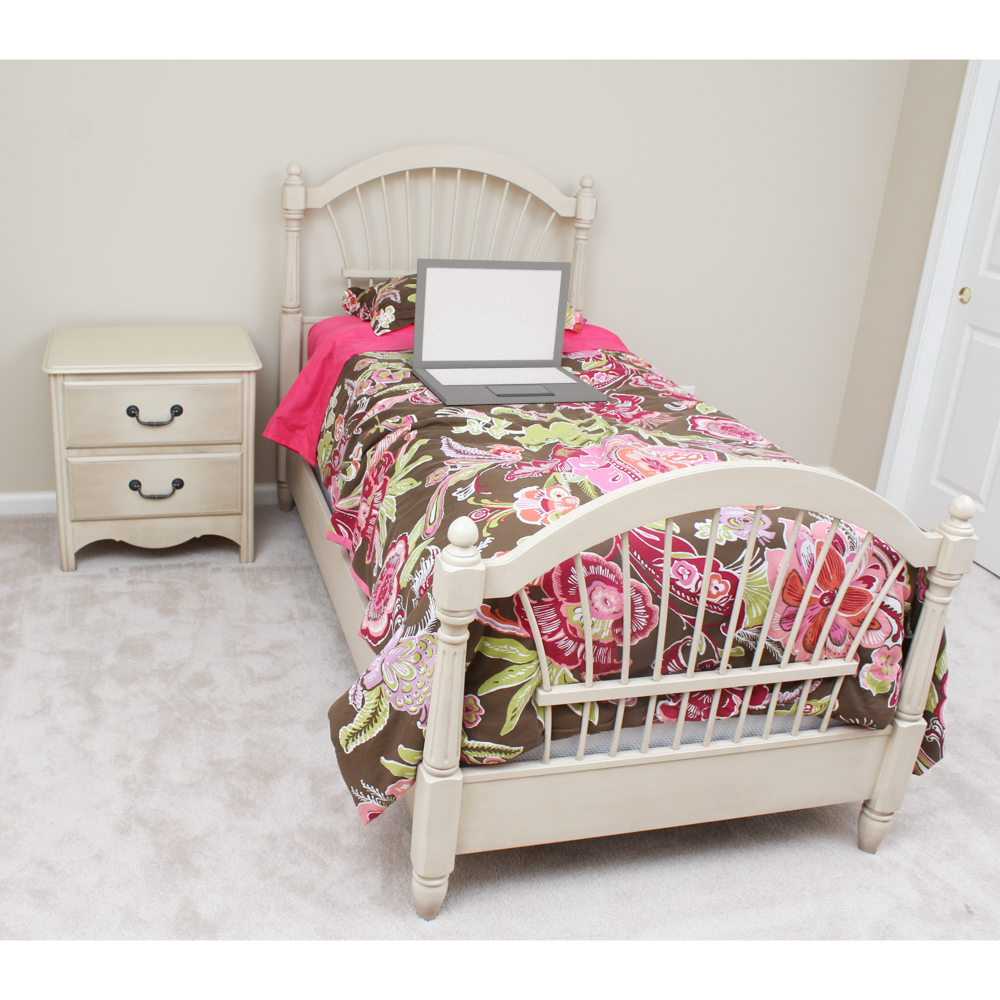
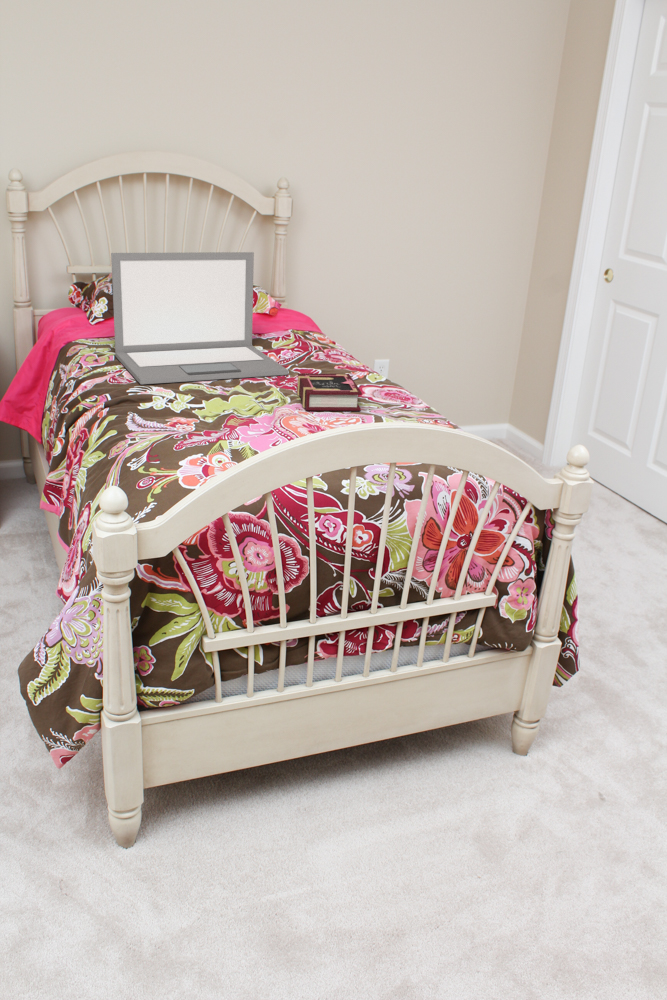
book: none [621,400,700,446] -> present [297,373,362,411]

